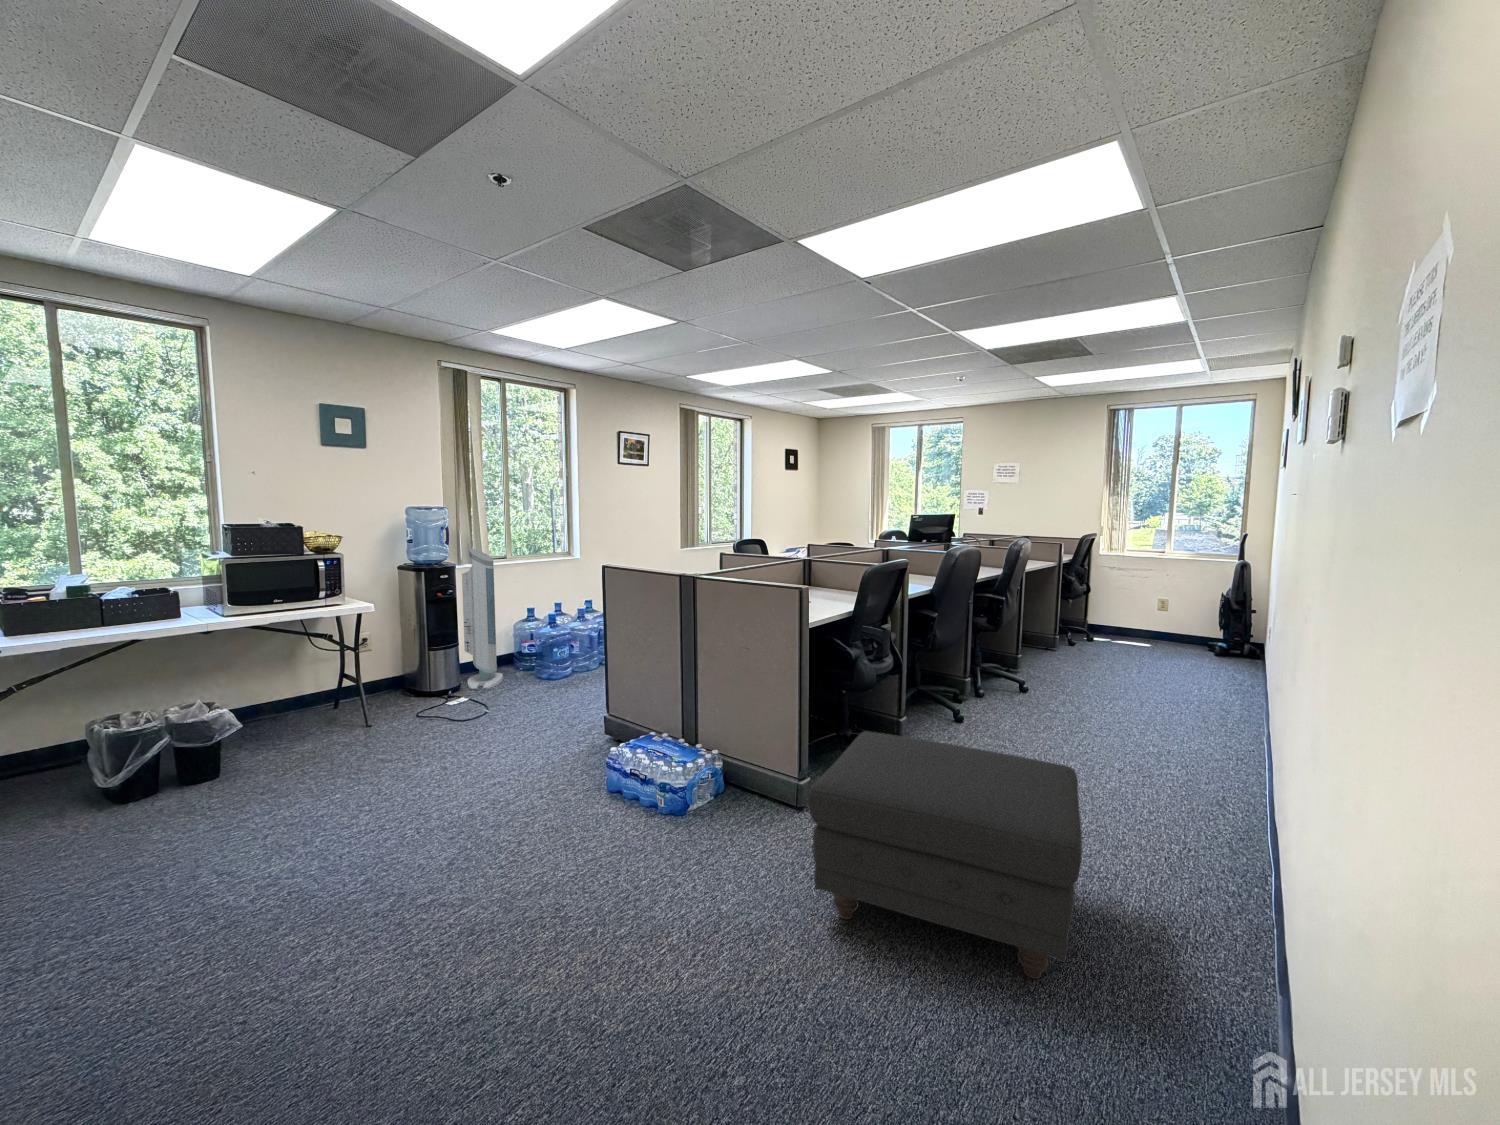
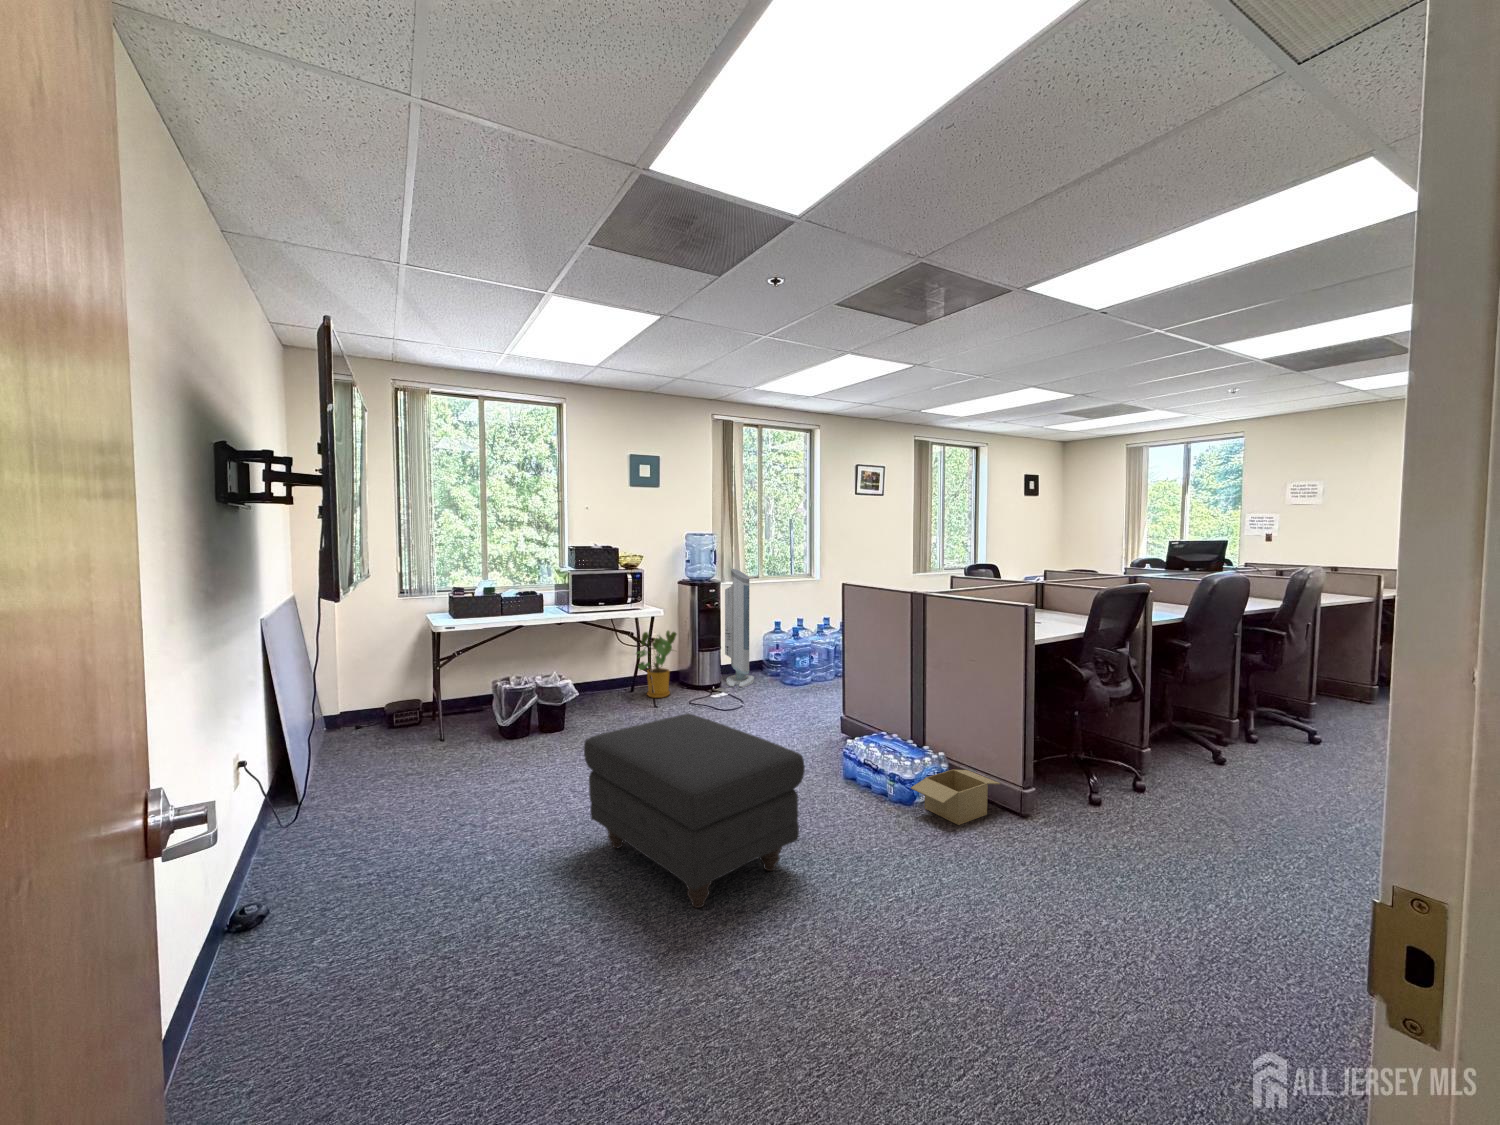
house plant: none [333,628,401,714] -> present [636,631,676,698]
ottoman: present [808,731,1082,979] -> present [584,713,805,908]
cardboard box: none [684,766,776,832] -> present [911,769,1000,825]

